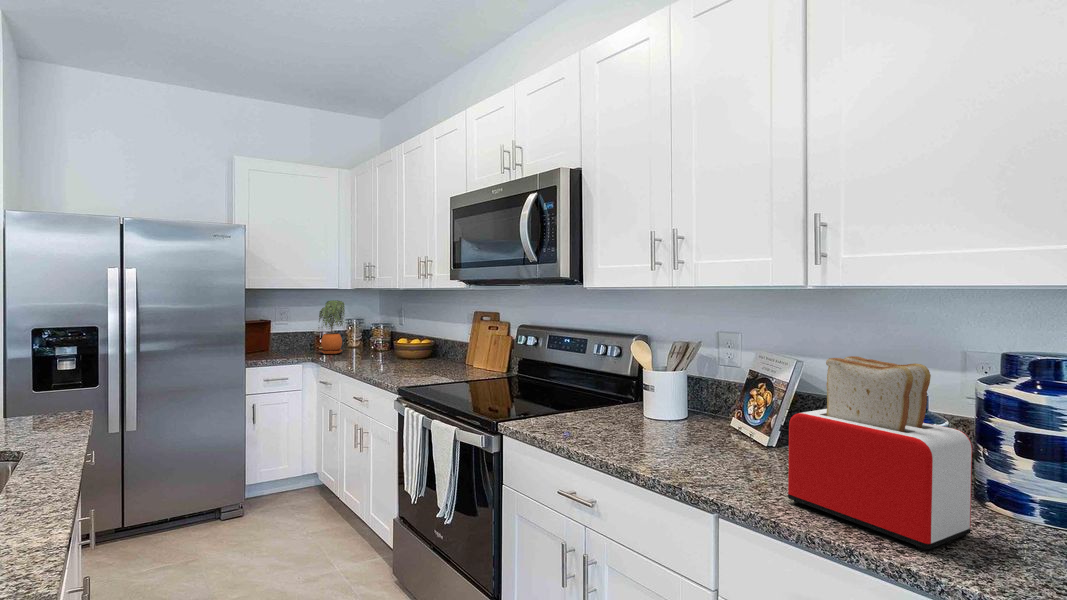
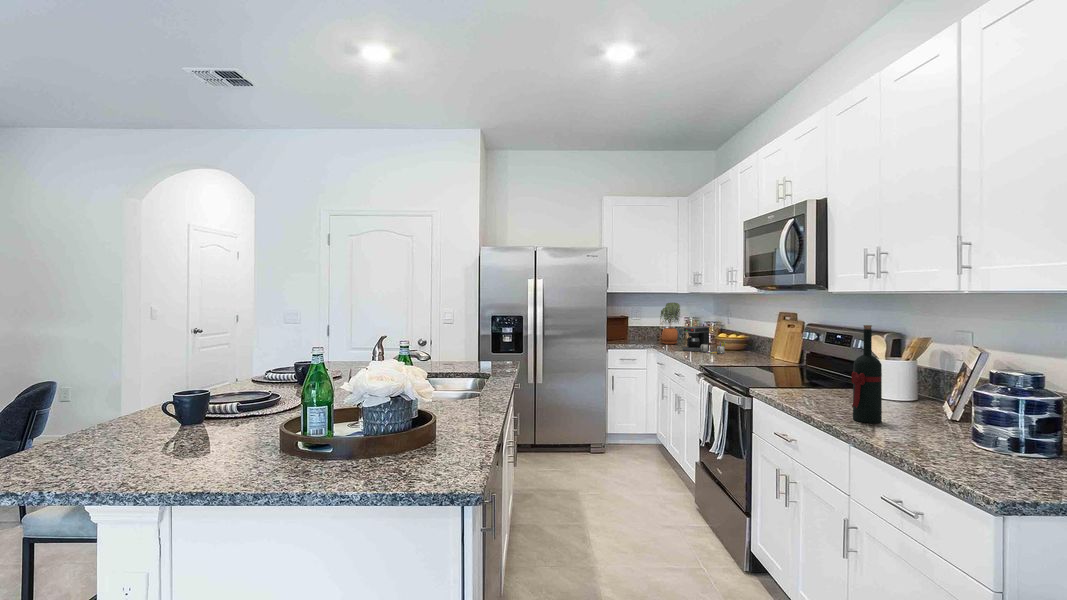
coffee maker: none [356,331,414,365] -> present [682,326,726,354]
wine bottle: none [676,335,710,468] -> present [852,325,882,423]
toaster: present [788,356,972,550] -> none [904,340,1026,472]

